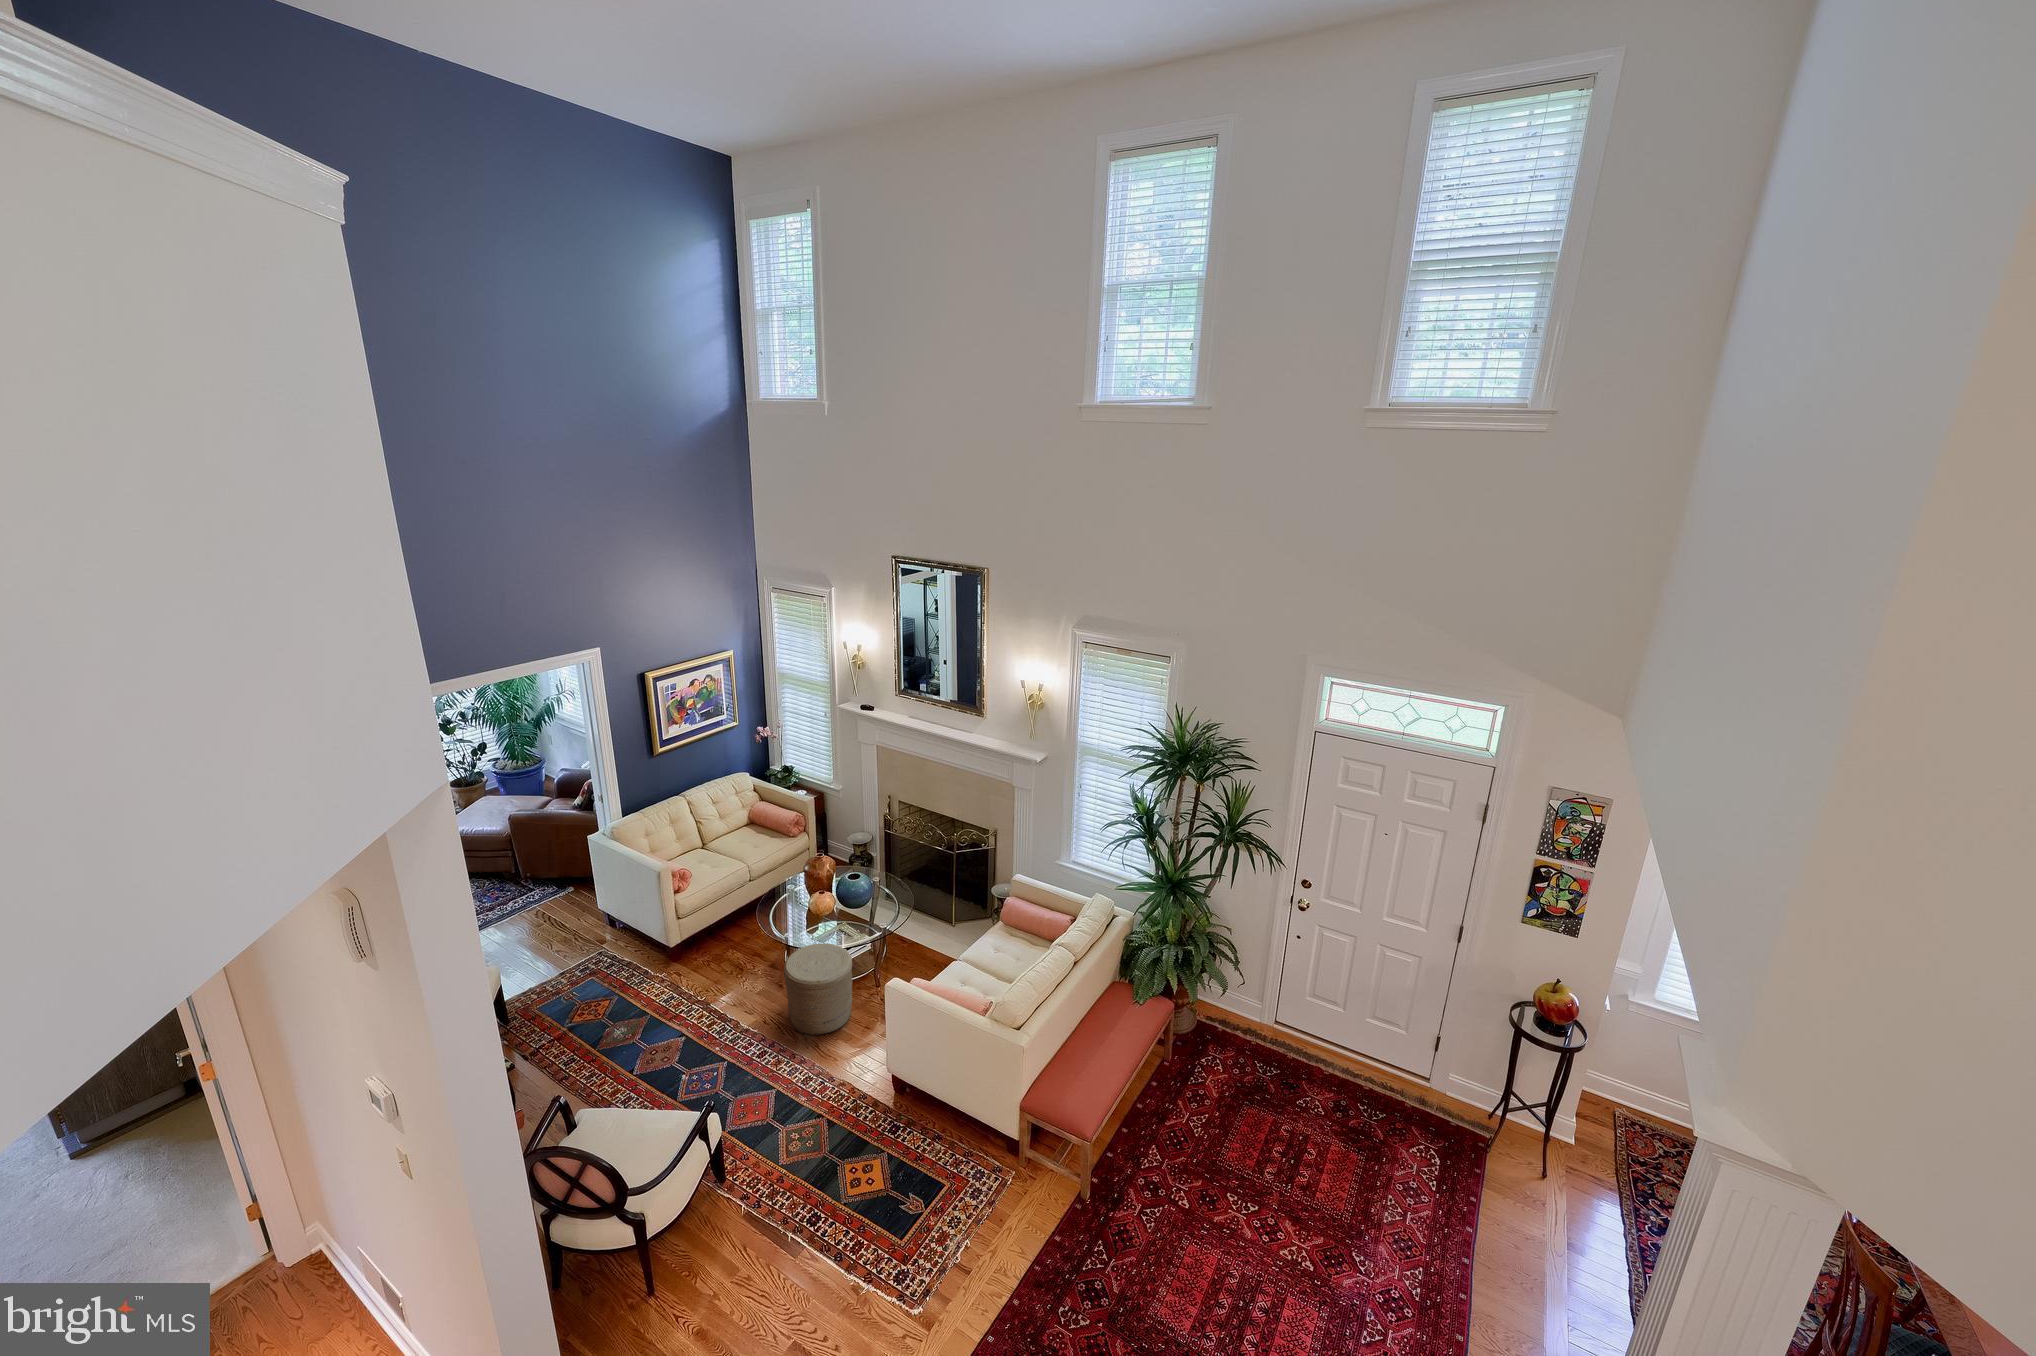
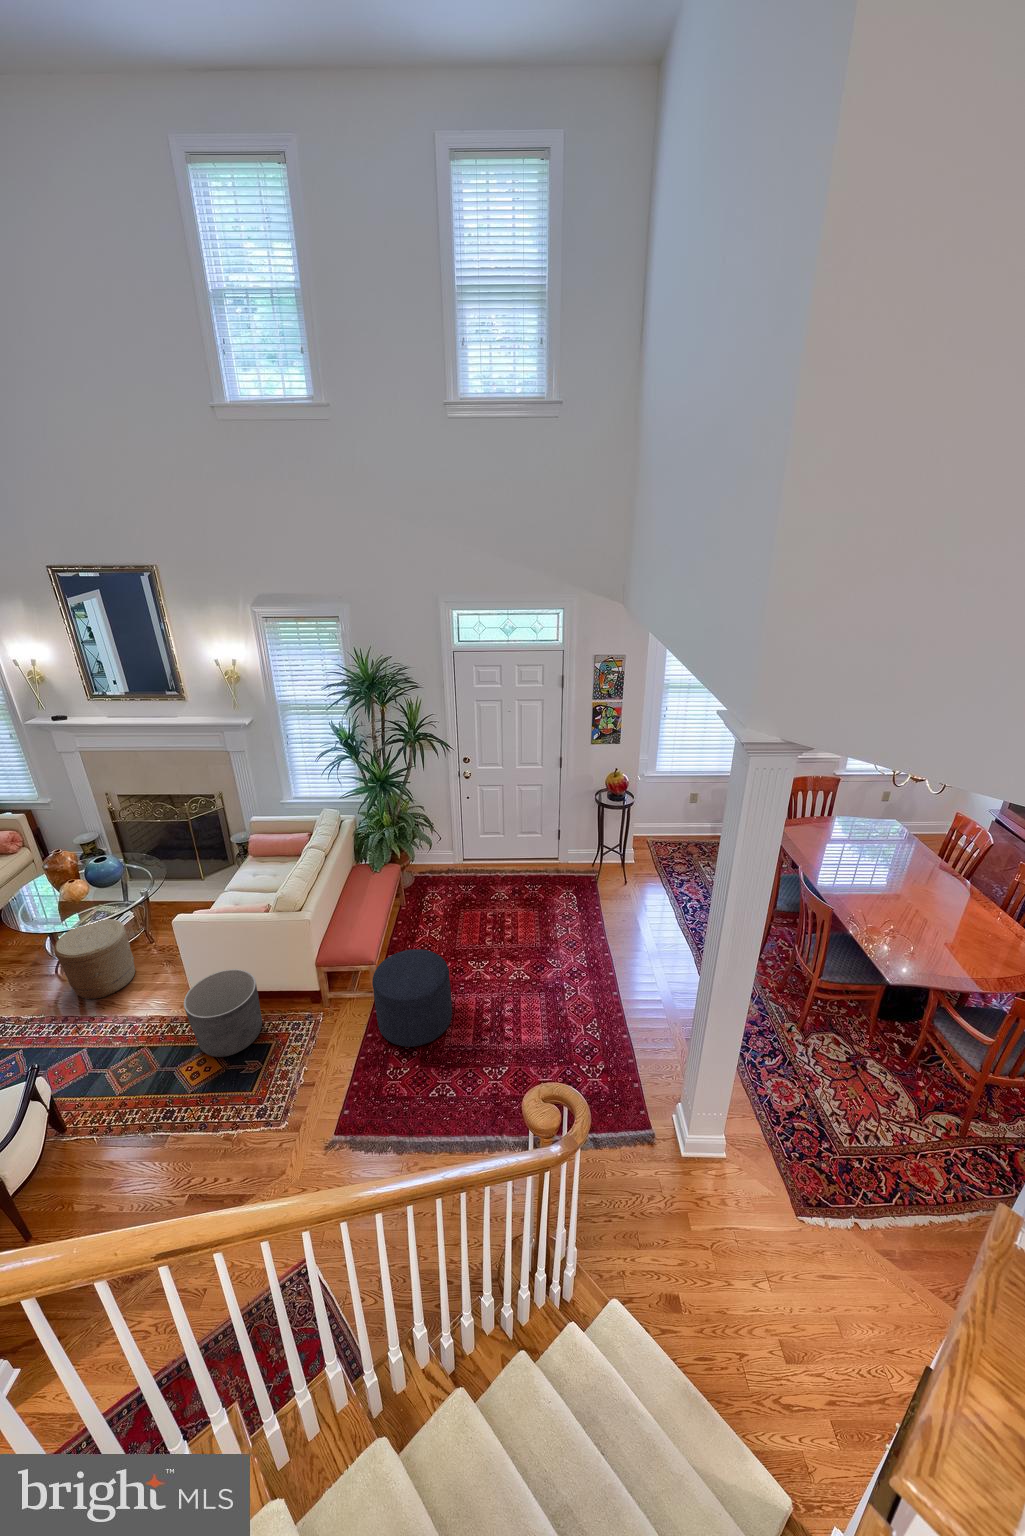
planter: none [867,1065,948,1178] -> present [184,969,262,1057]
ottoman: none [1071,1140,1183,1297] -> present [372,949,452,1047]

